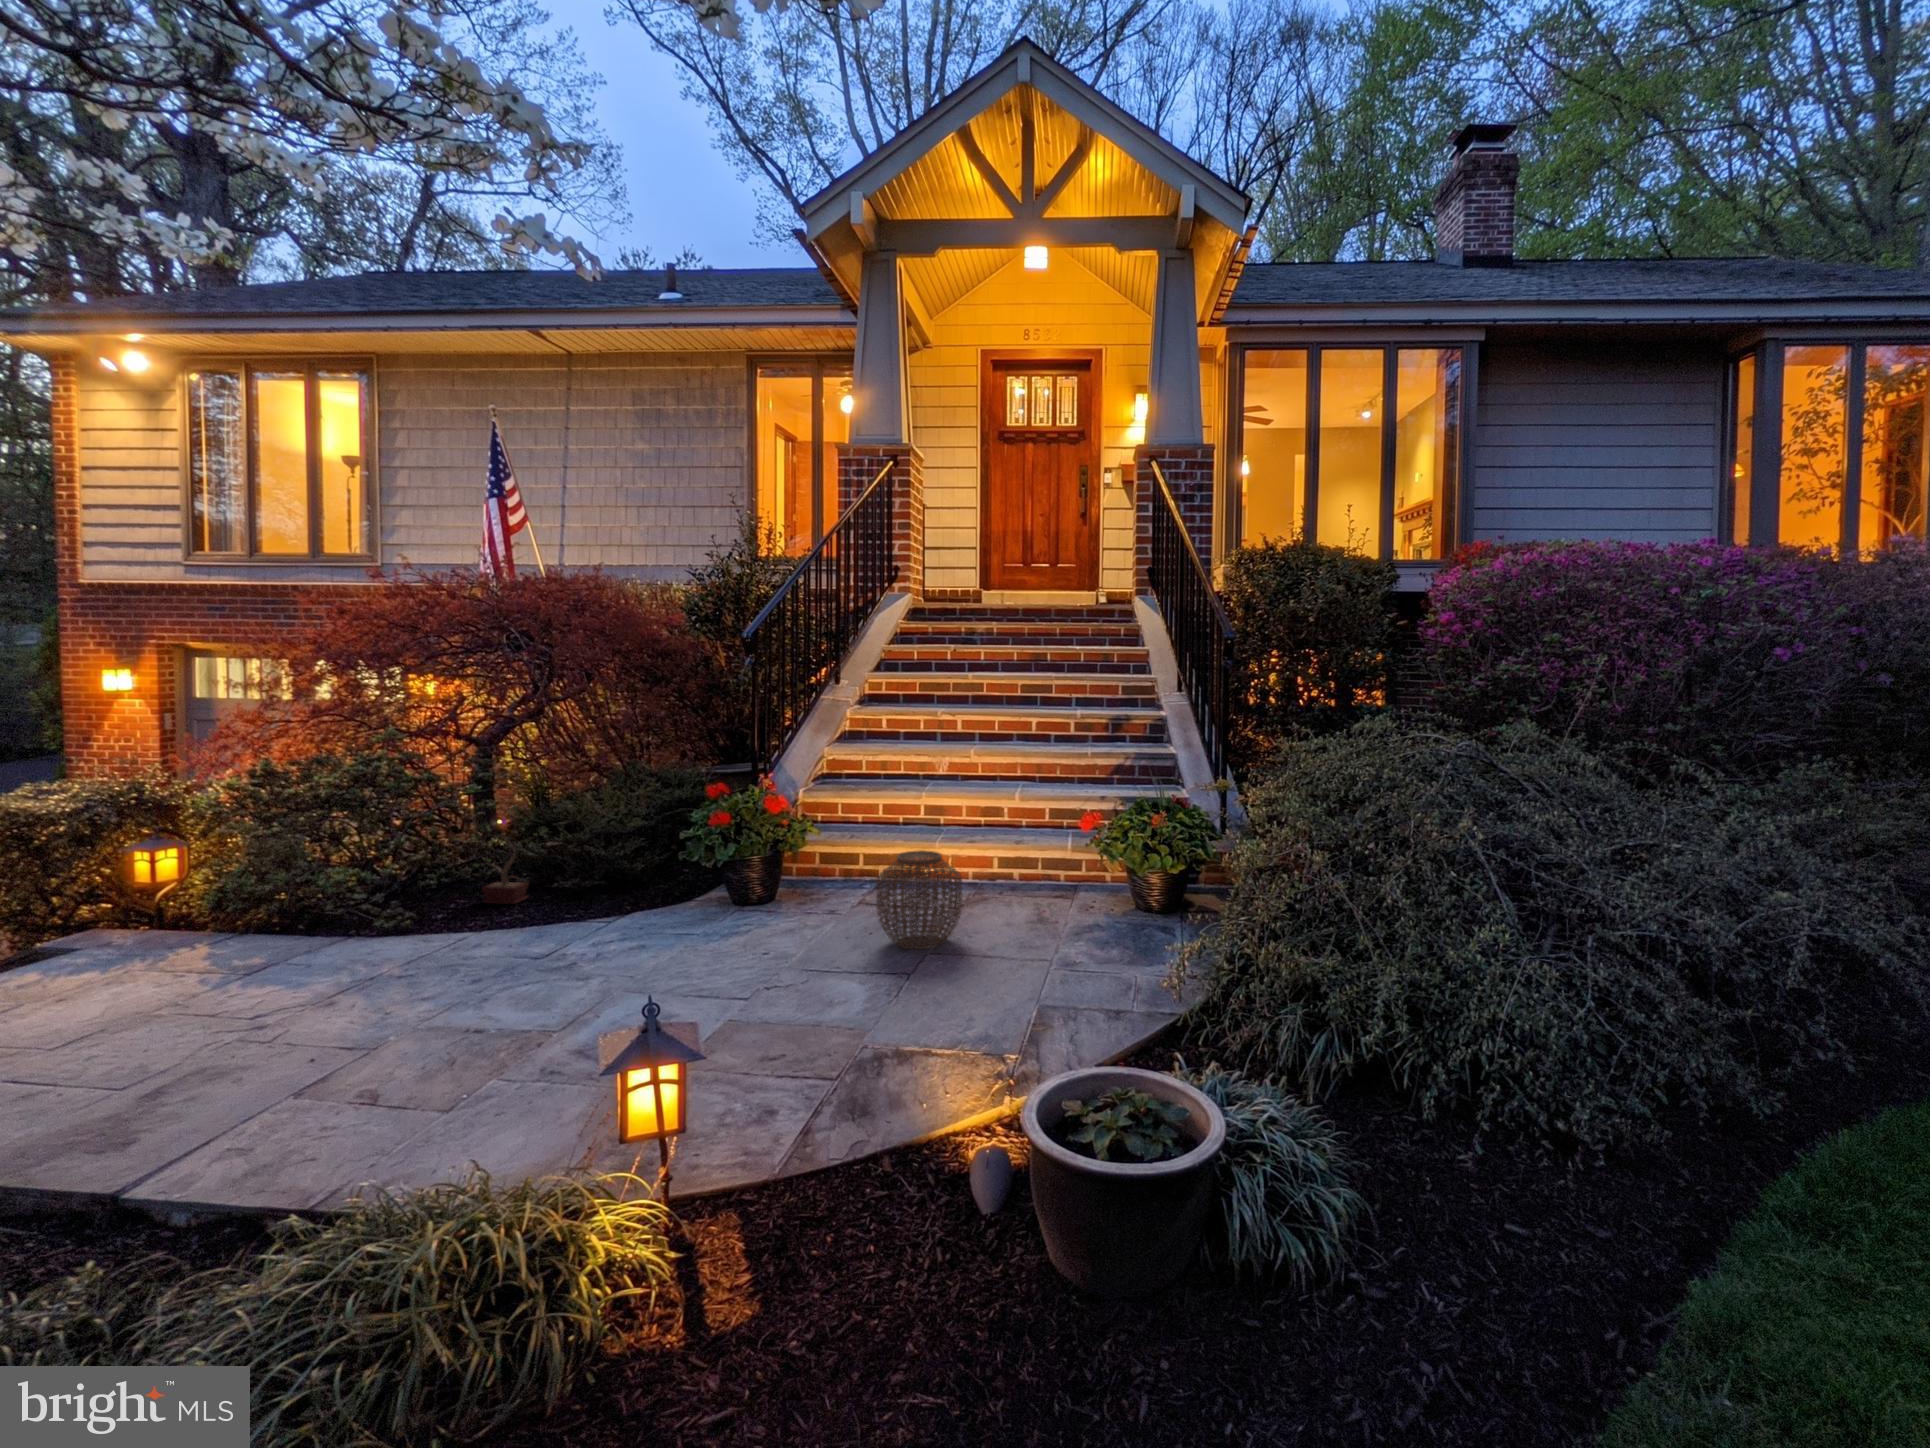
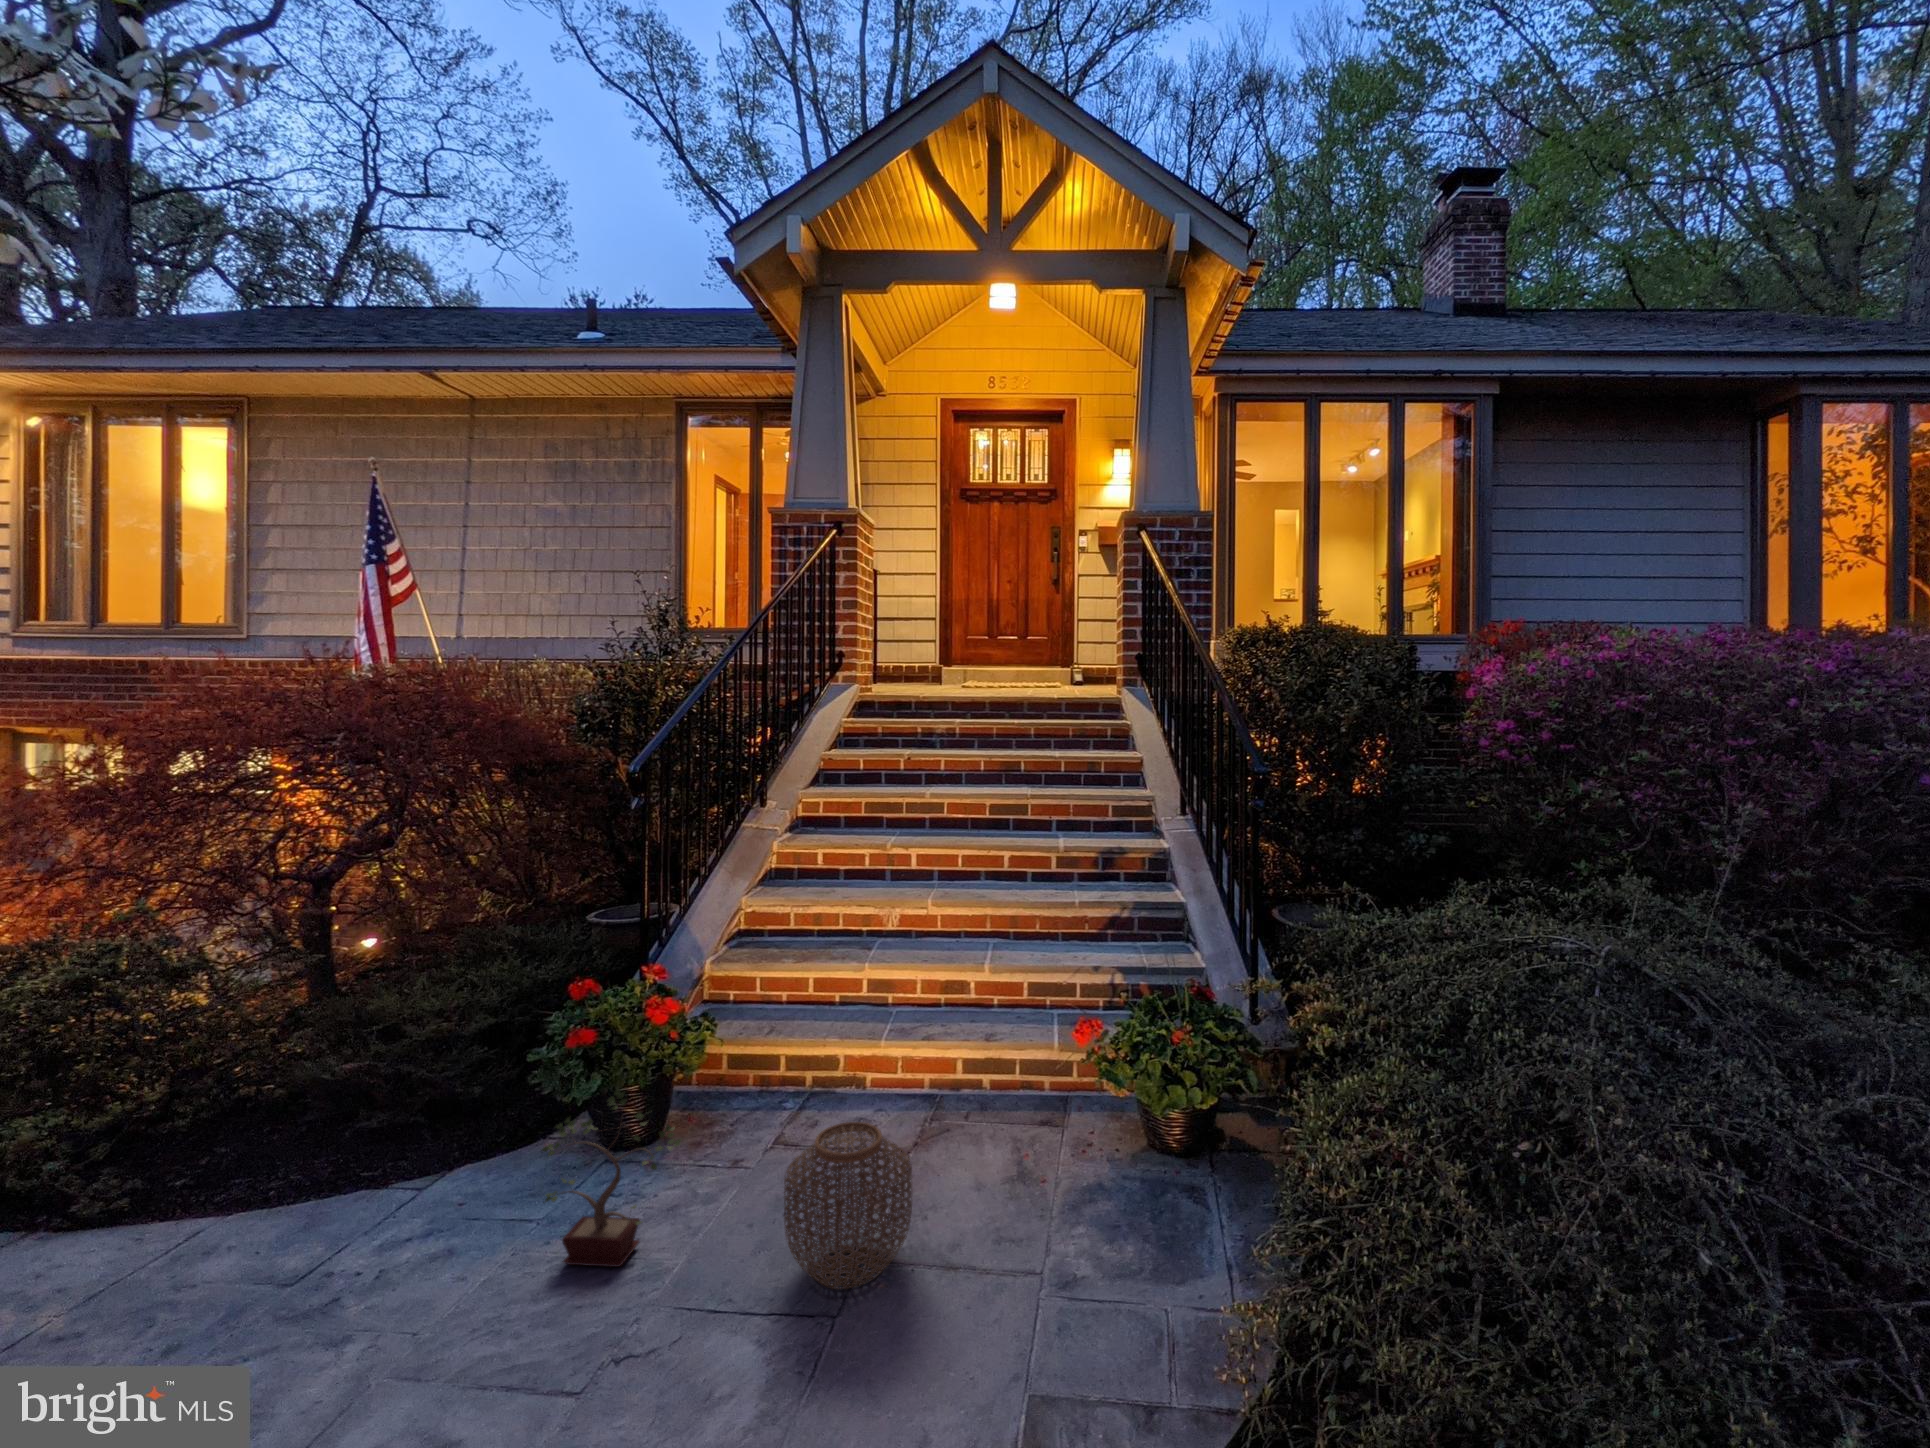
potted plant: present [472,806,546,904] -> present [541,1088,681,1267]

